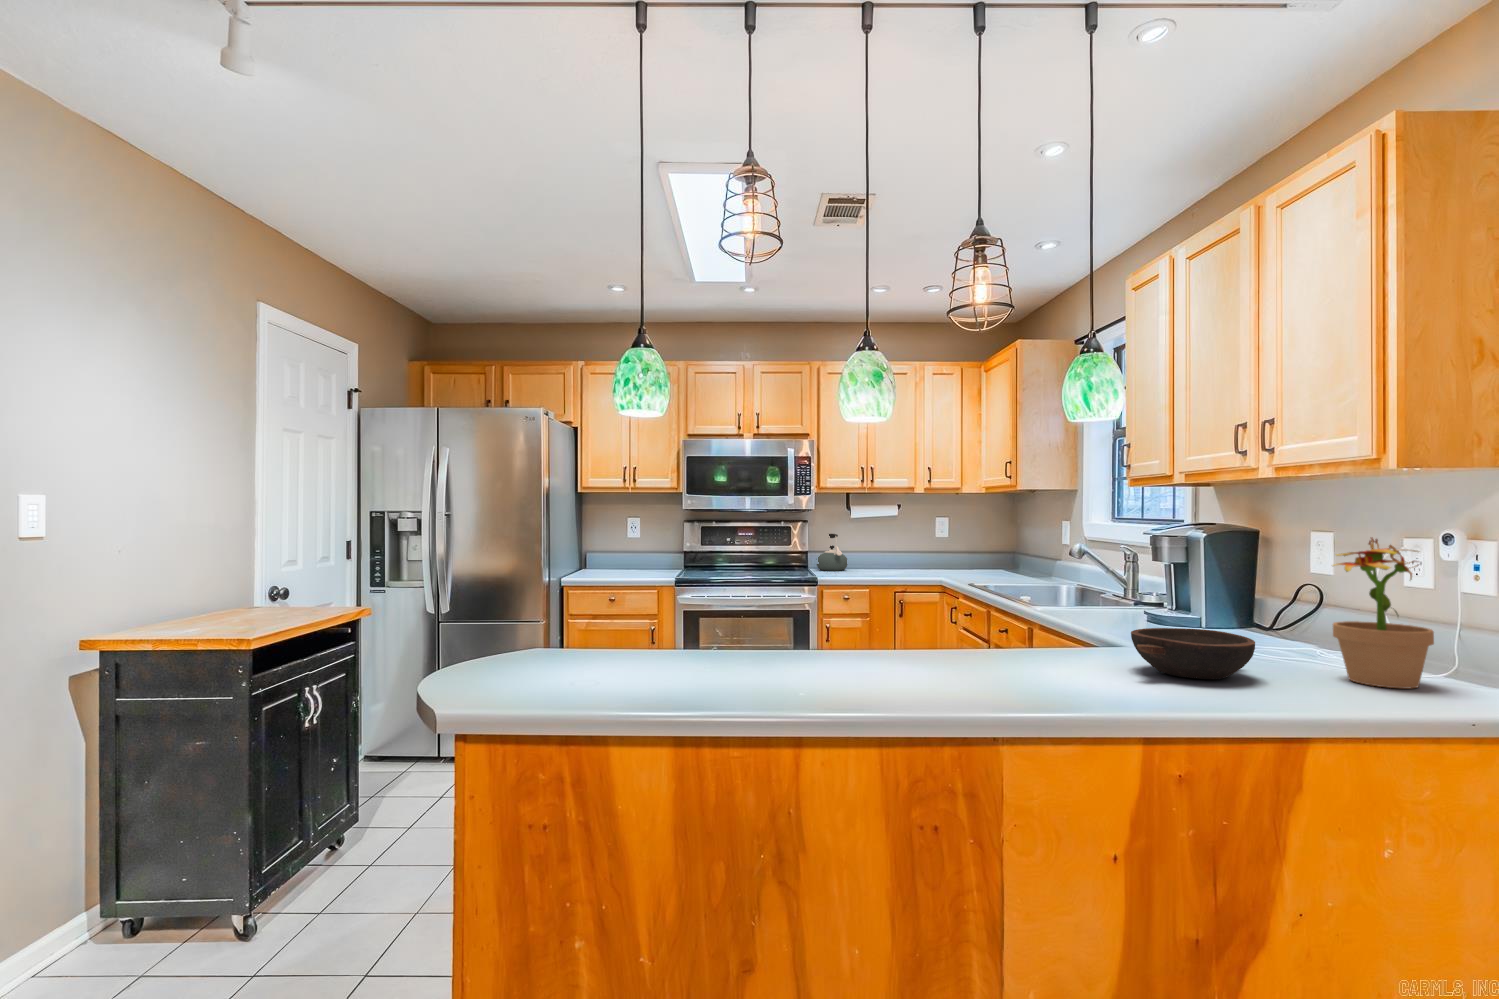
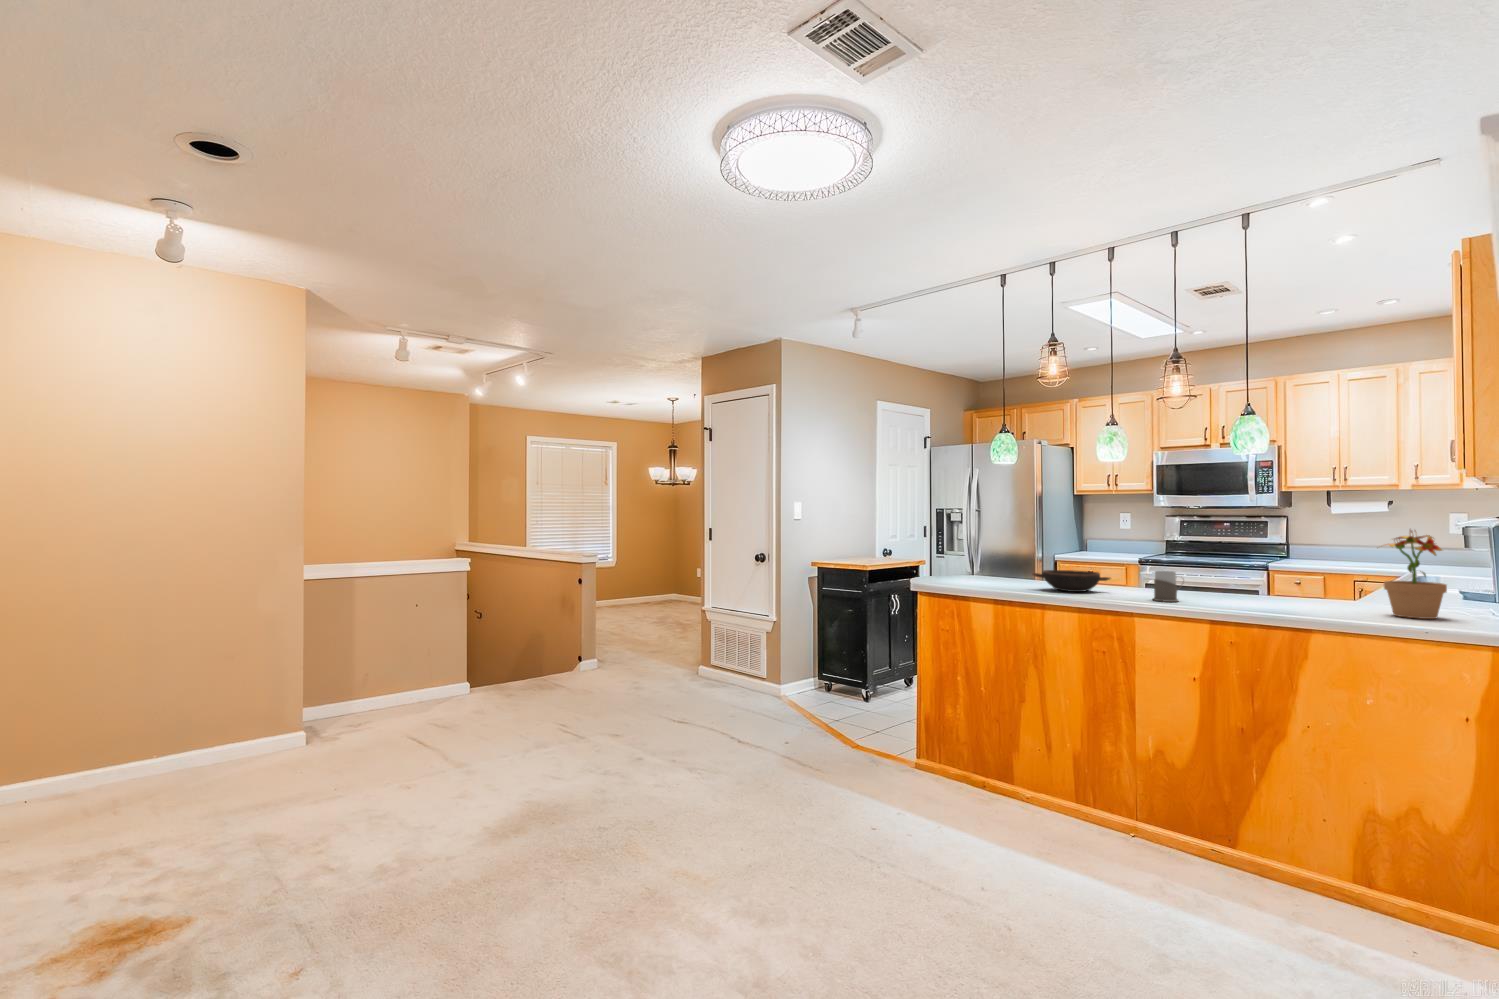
kettle: present [817,534,848,571] -> none [1298,528,1335,561]
bowl: present [1131,628,1255,679] -> present [1033,570,1110,592]
mug: none [1033,634,1088,705] -> present [1153,571,1180,602]

